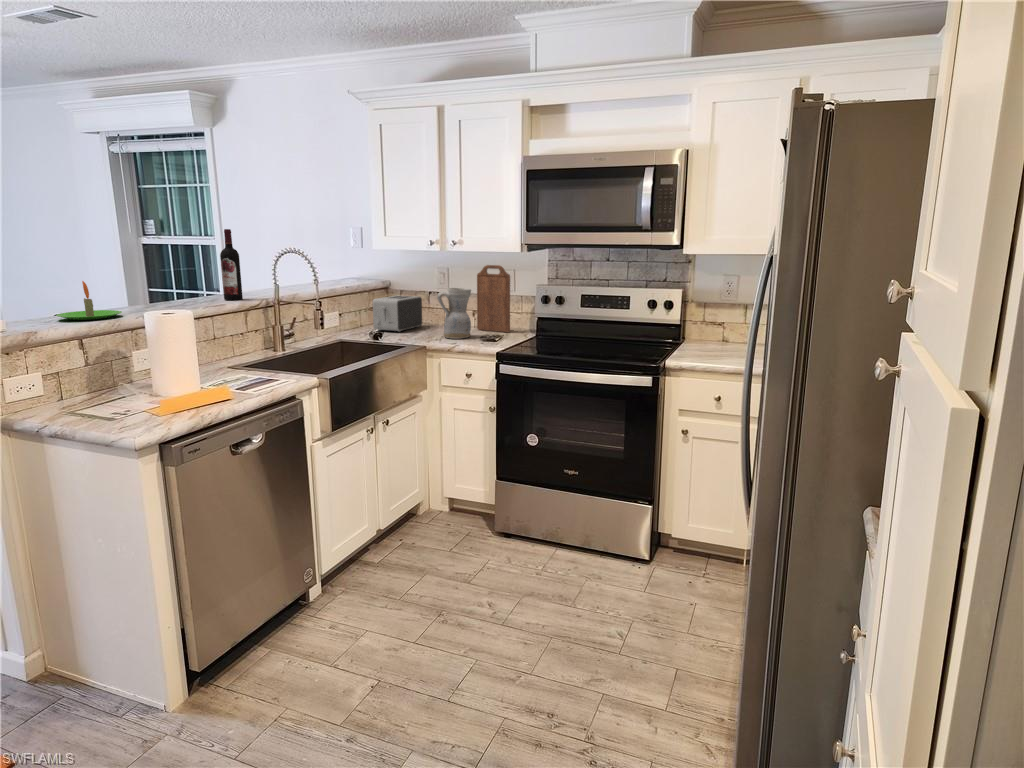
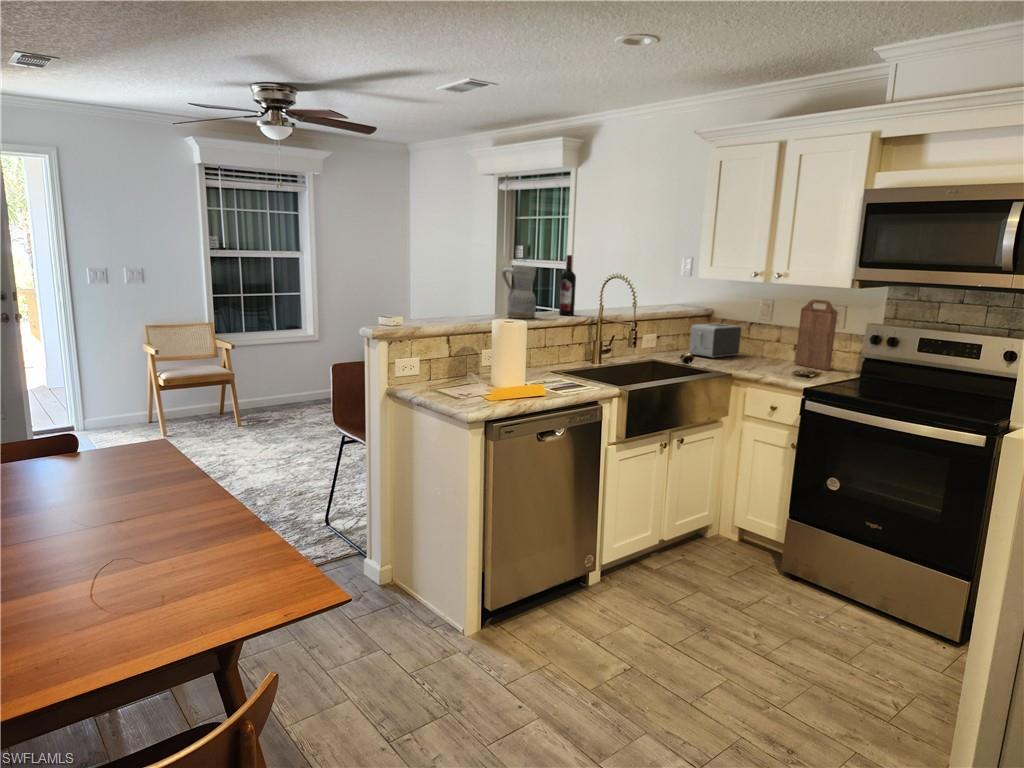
candle: present [56,281,122,320] -> none [436,291,480,321]
ceramic pitcher: present [437,288,471,339] -> present [502,265,537,318]

